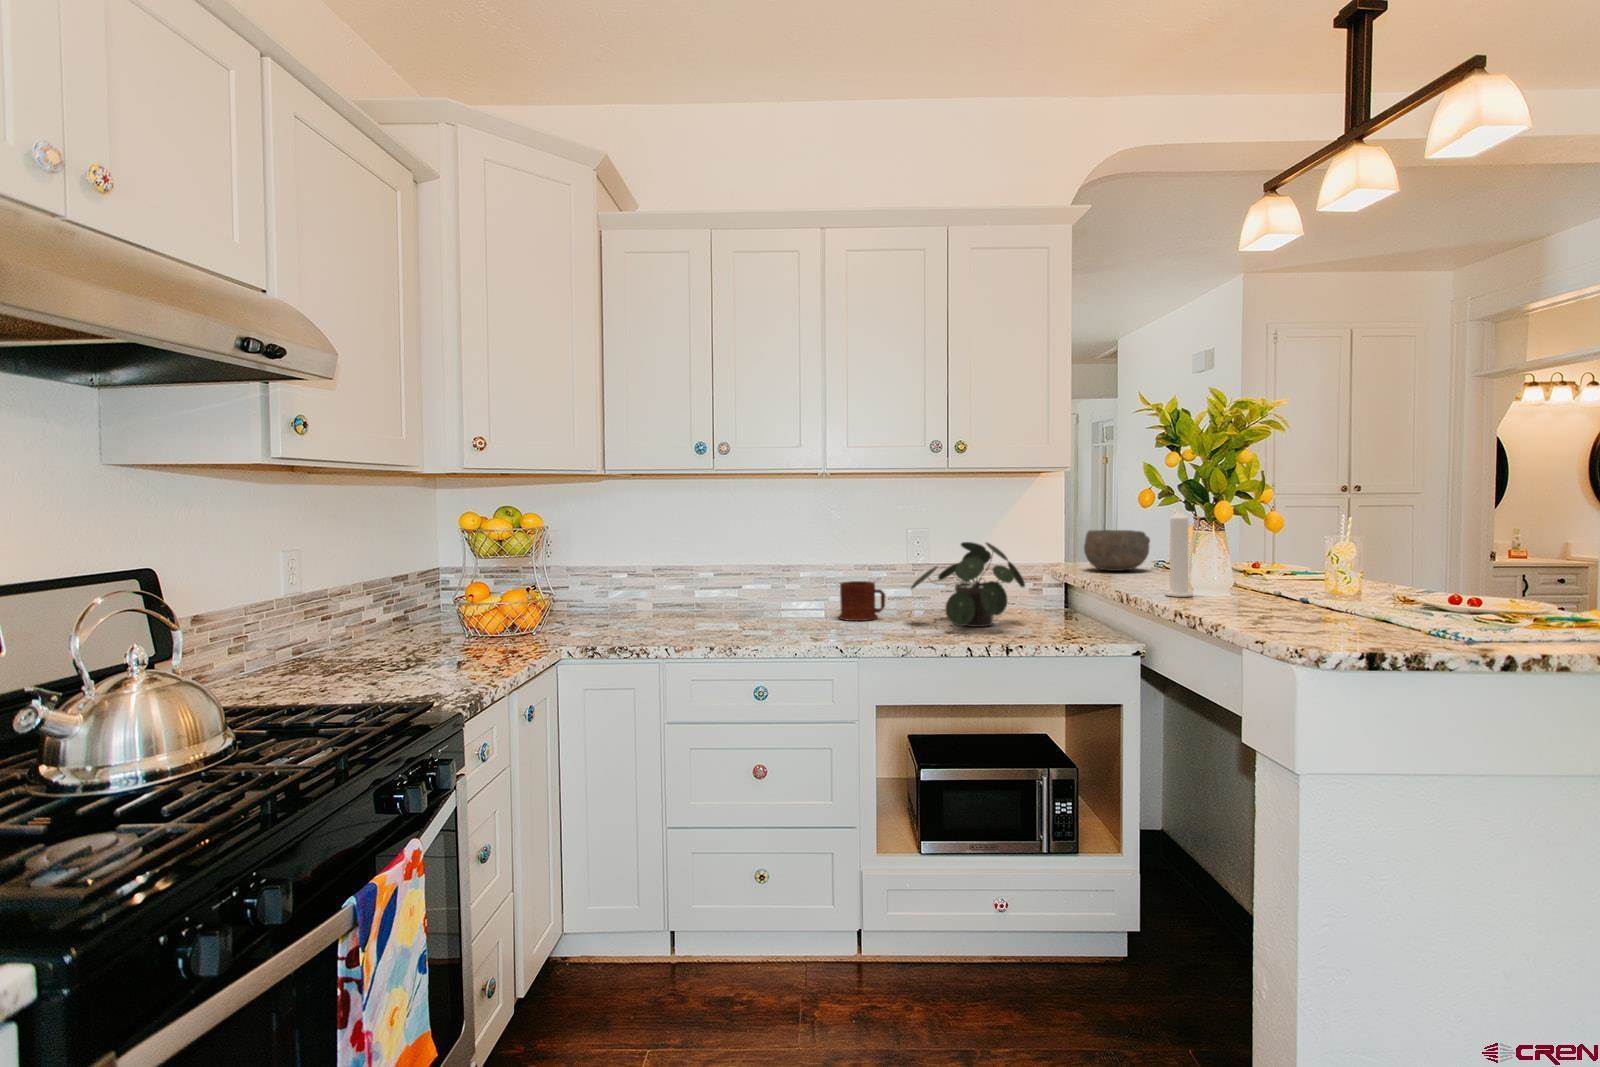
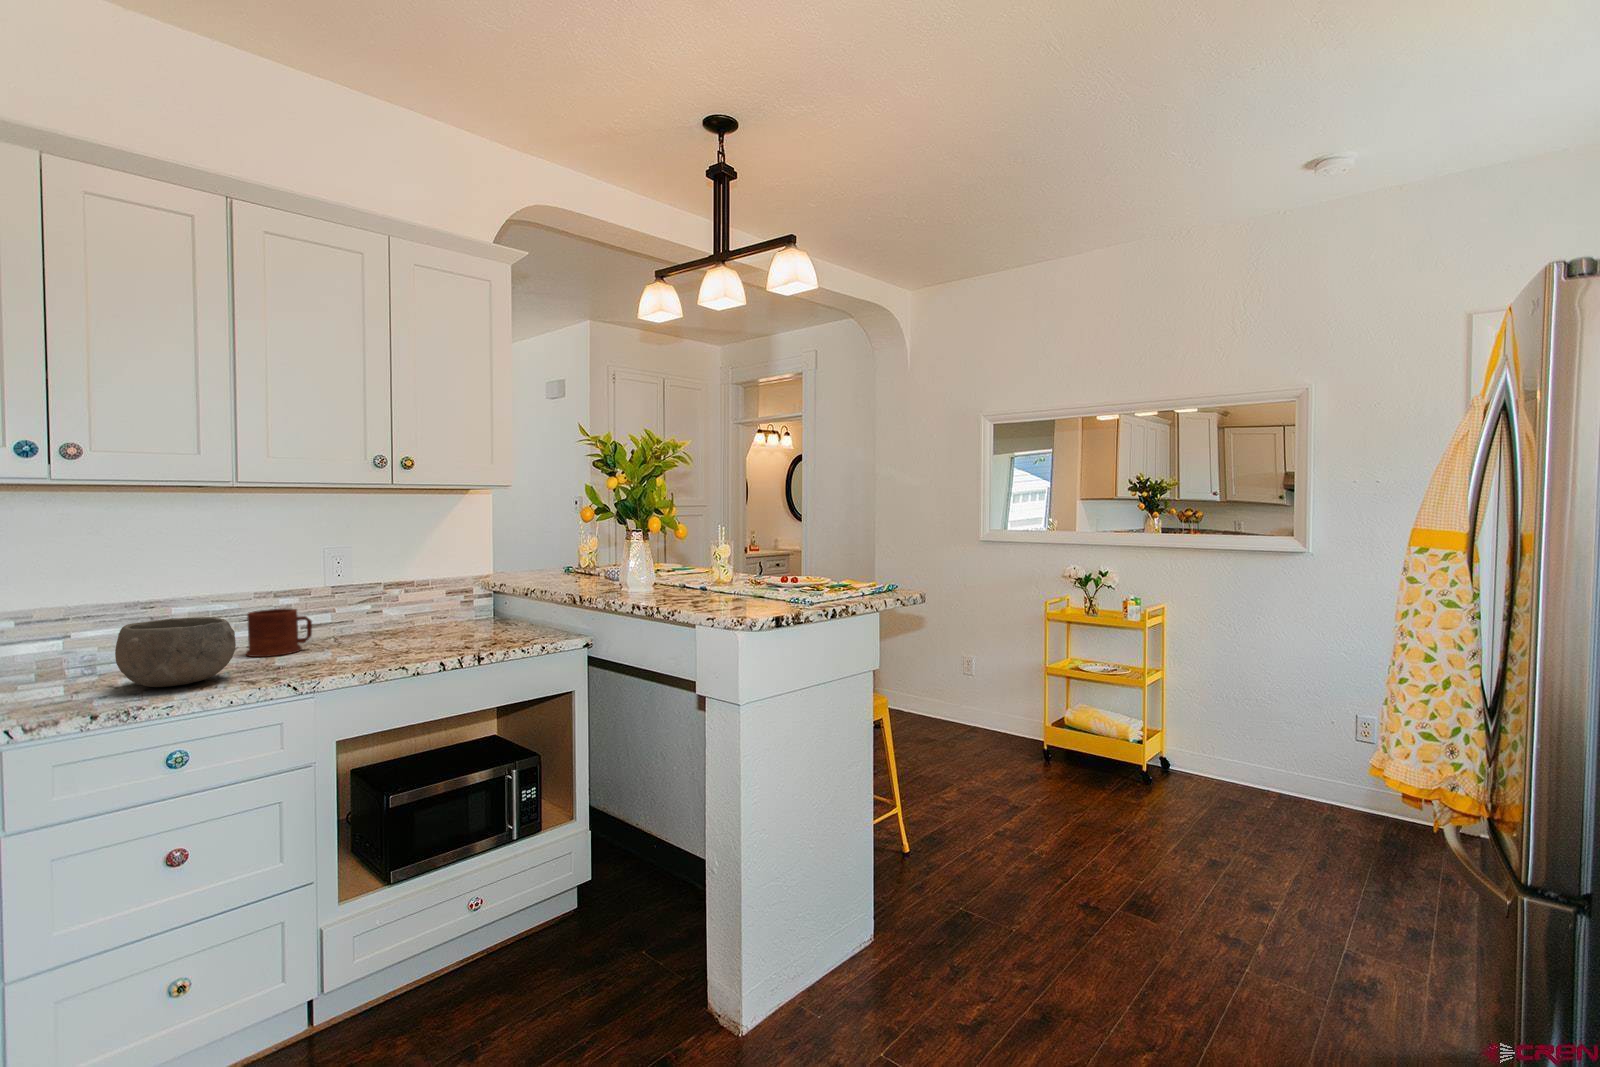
candle: present [1165,506,1193,597] -> none [606,520,628,594]
bowl: present [1084,530,1150,571] -> present [115,617,236,687]
potted plant: present [911,542,1025,627] -> none [351,557,476,644]

